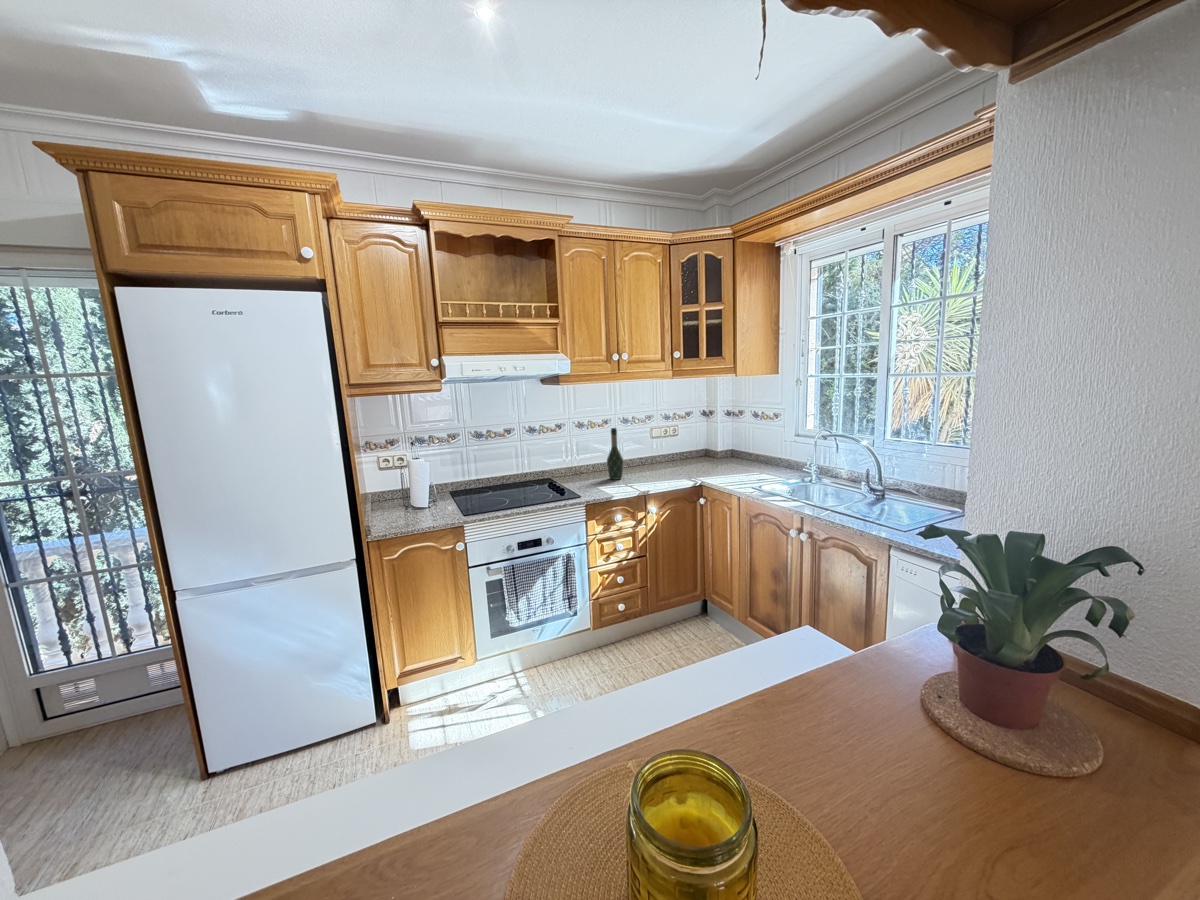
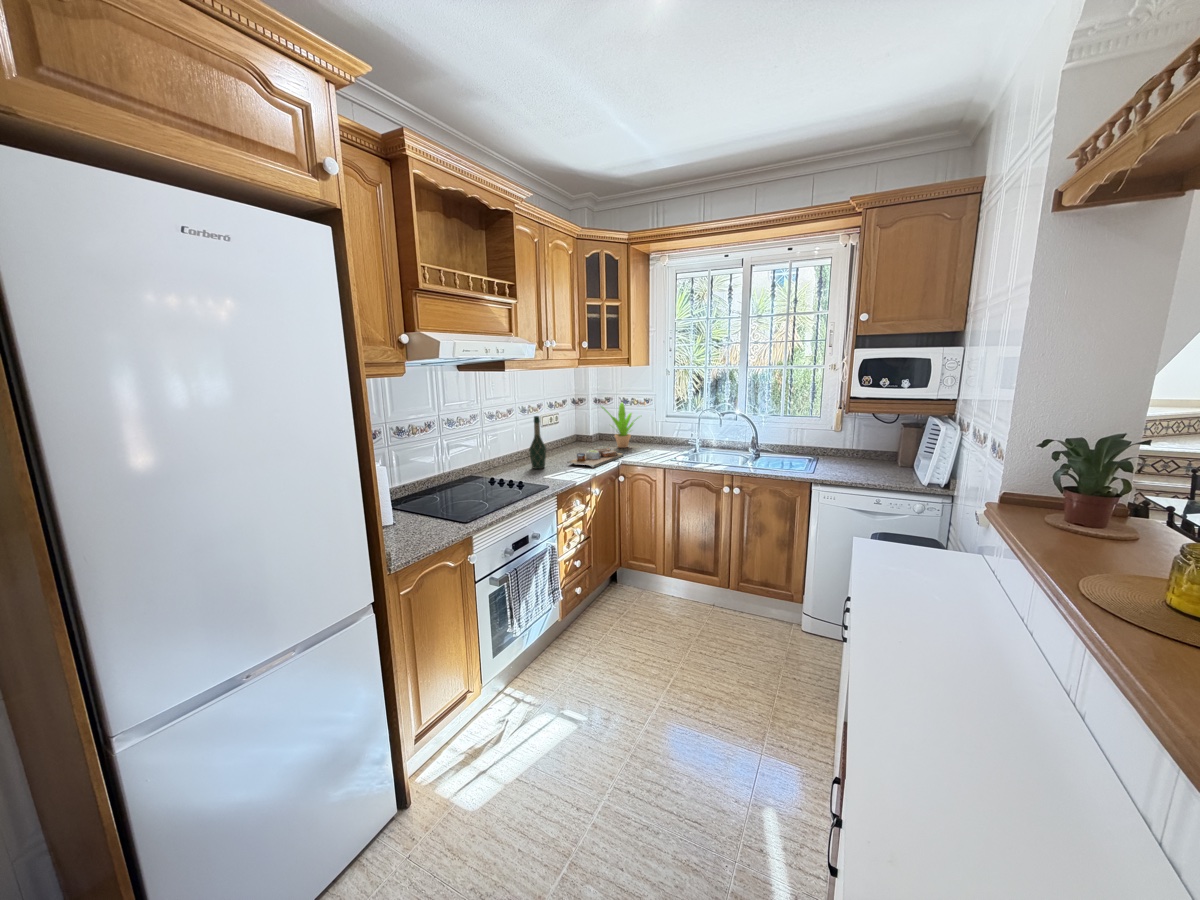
potted plant: none [713,416,759,468] -> present [602,403,638,448]
cutting board: none [643,466,718,486] -> present [567,448,623,468]

